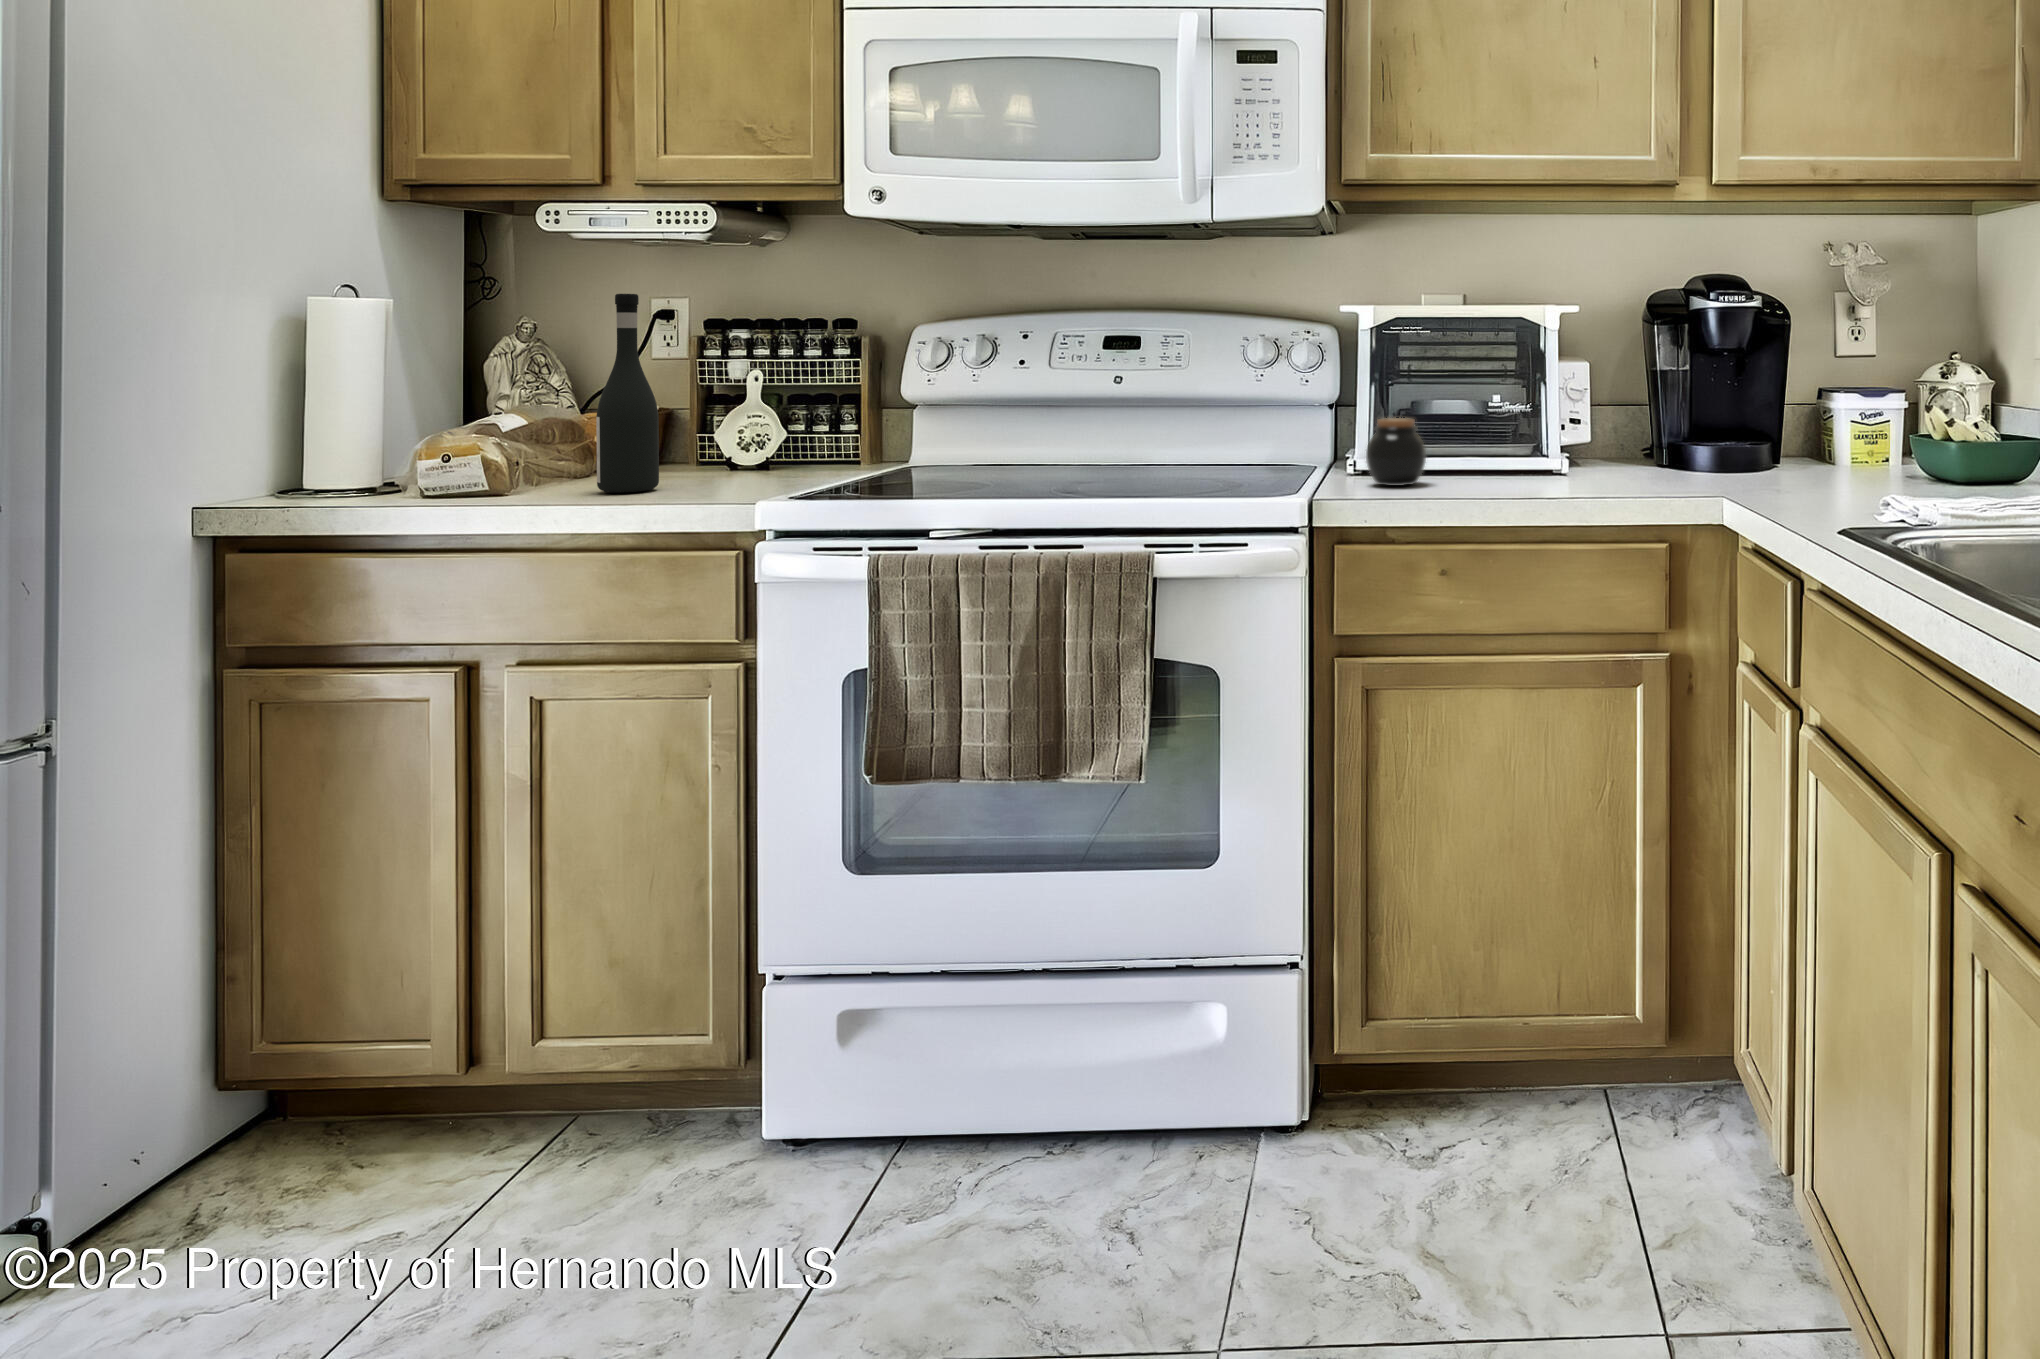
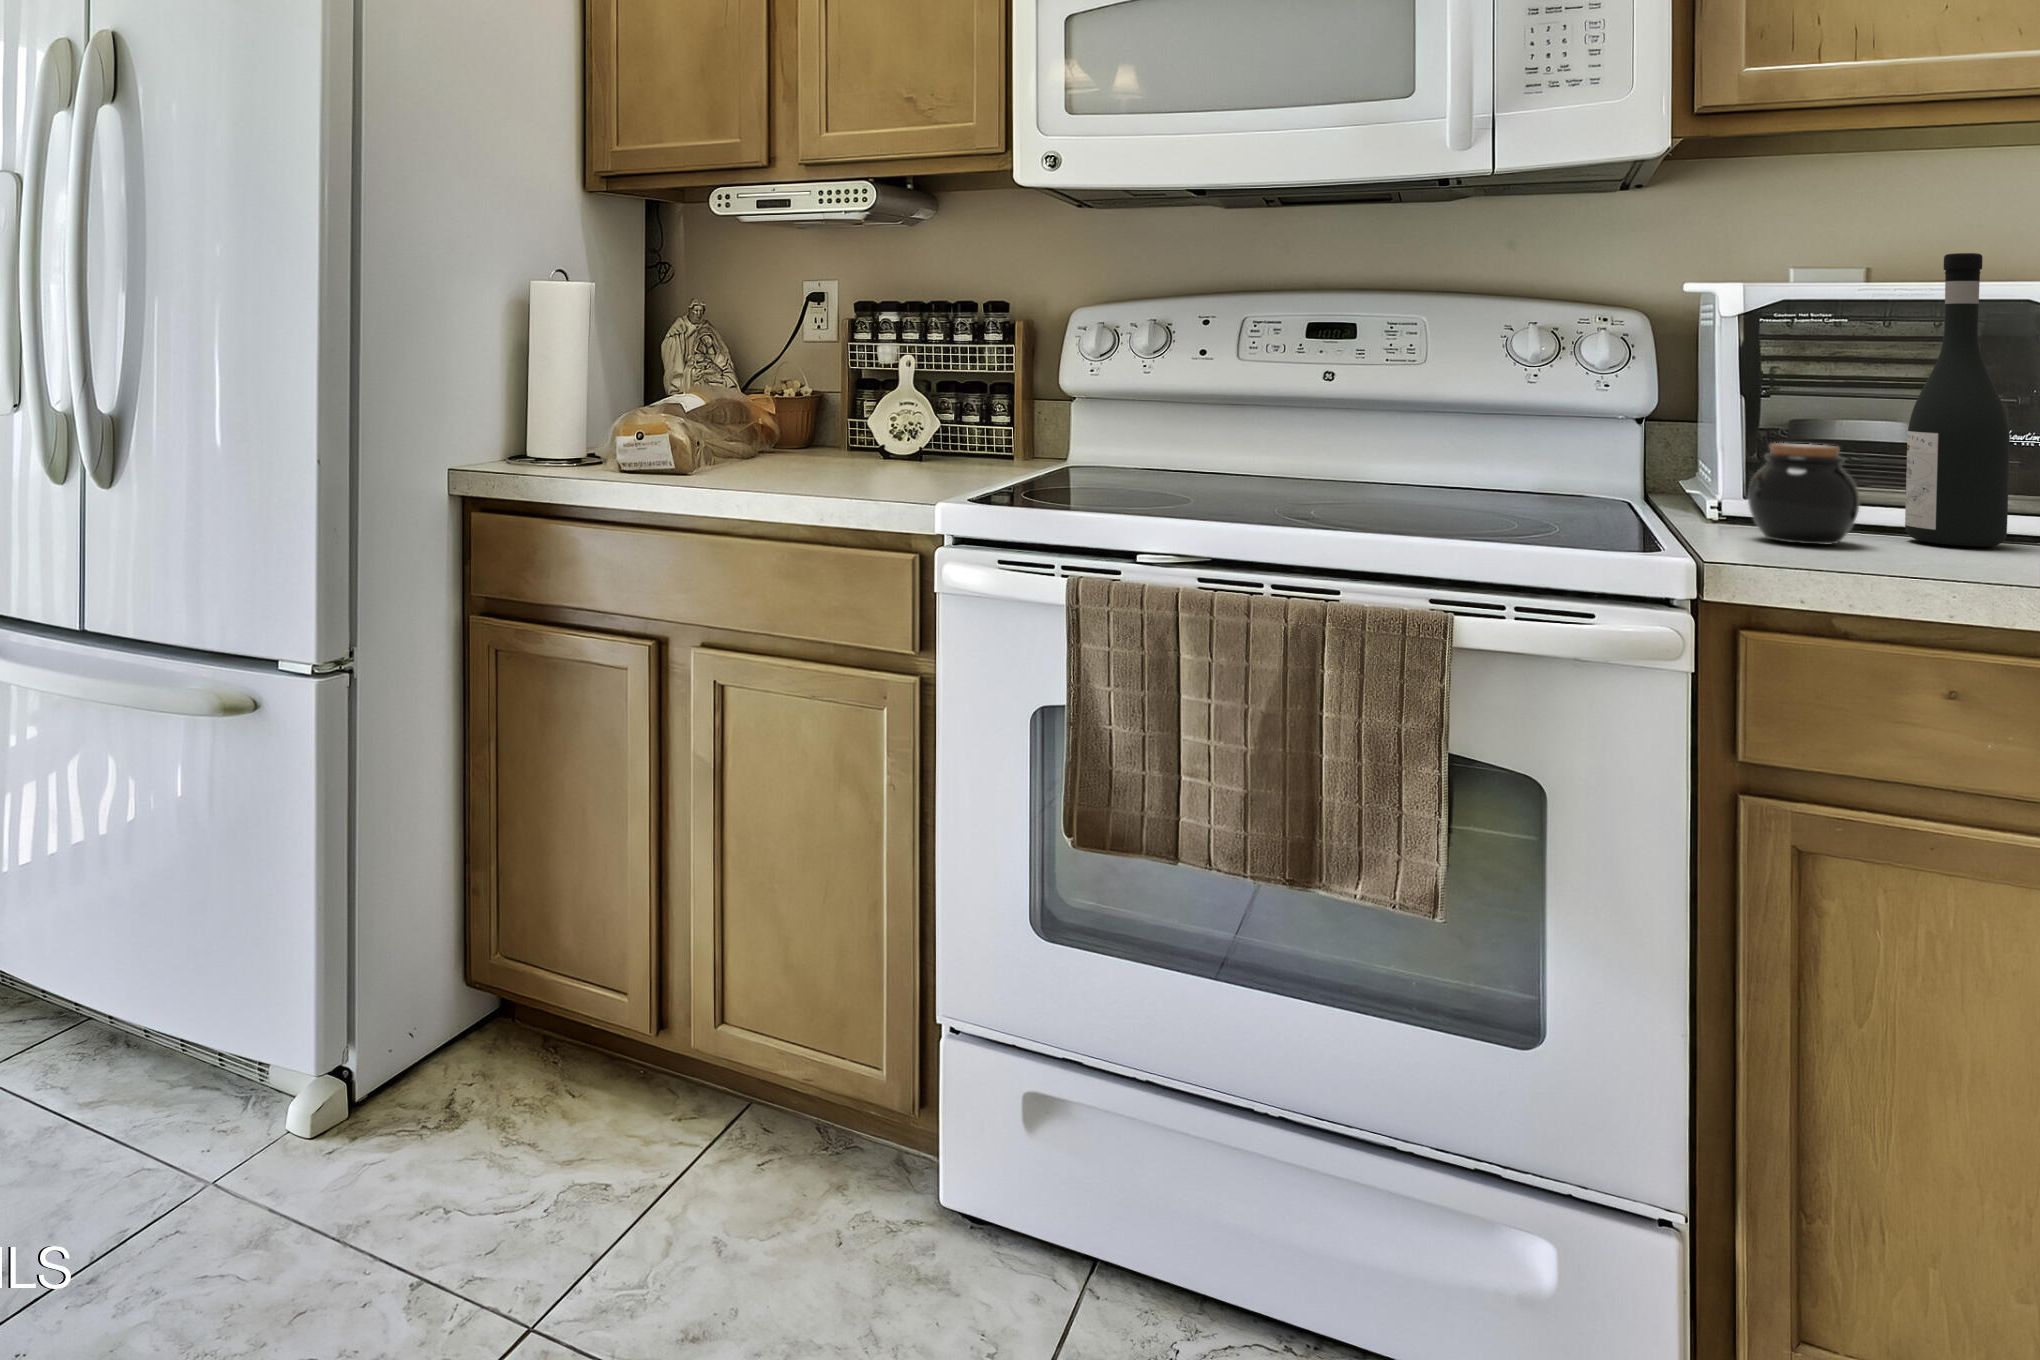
wine bottle: present [596,294,659,493] -> present [1905,253,2010,547]

